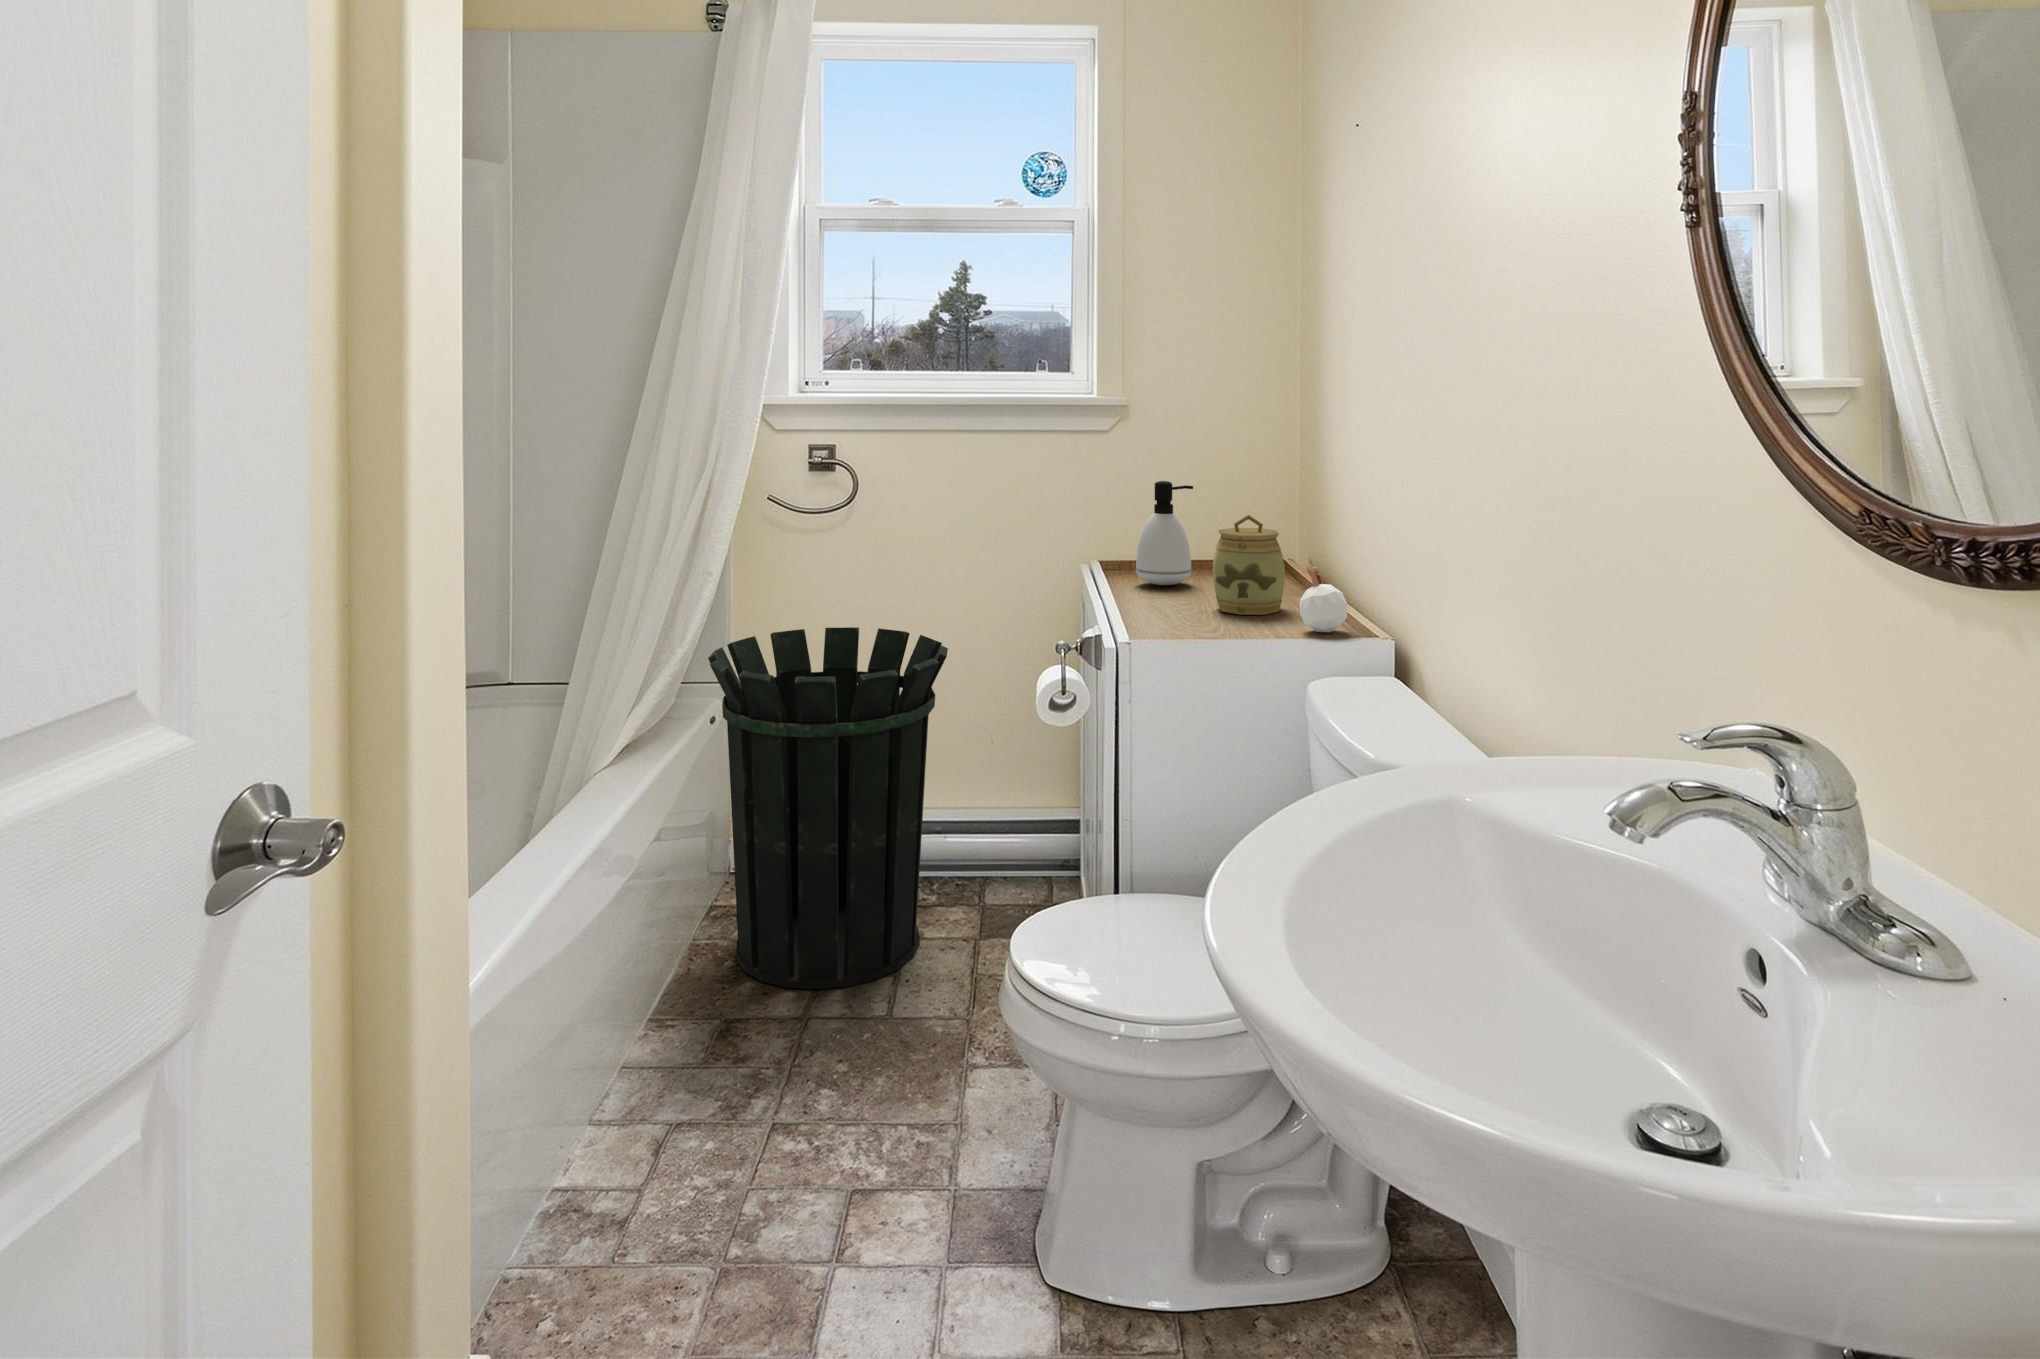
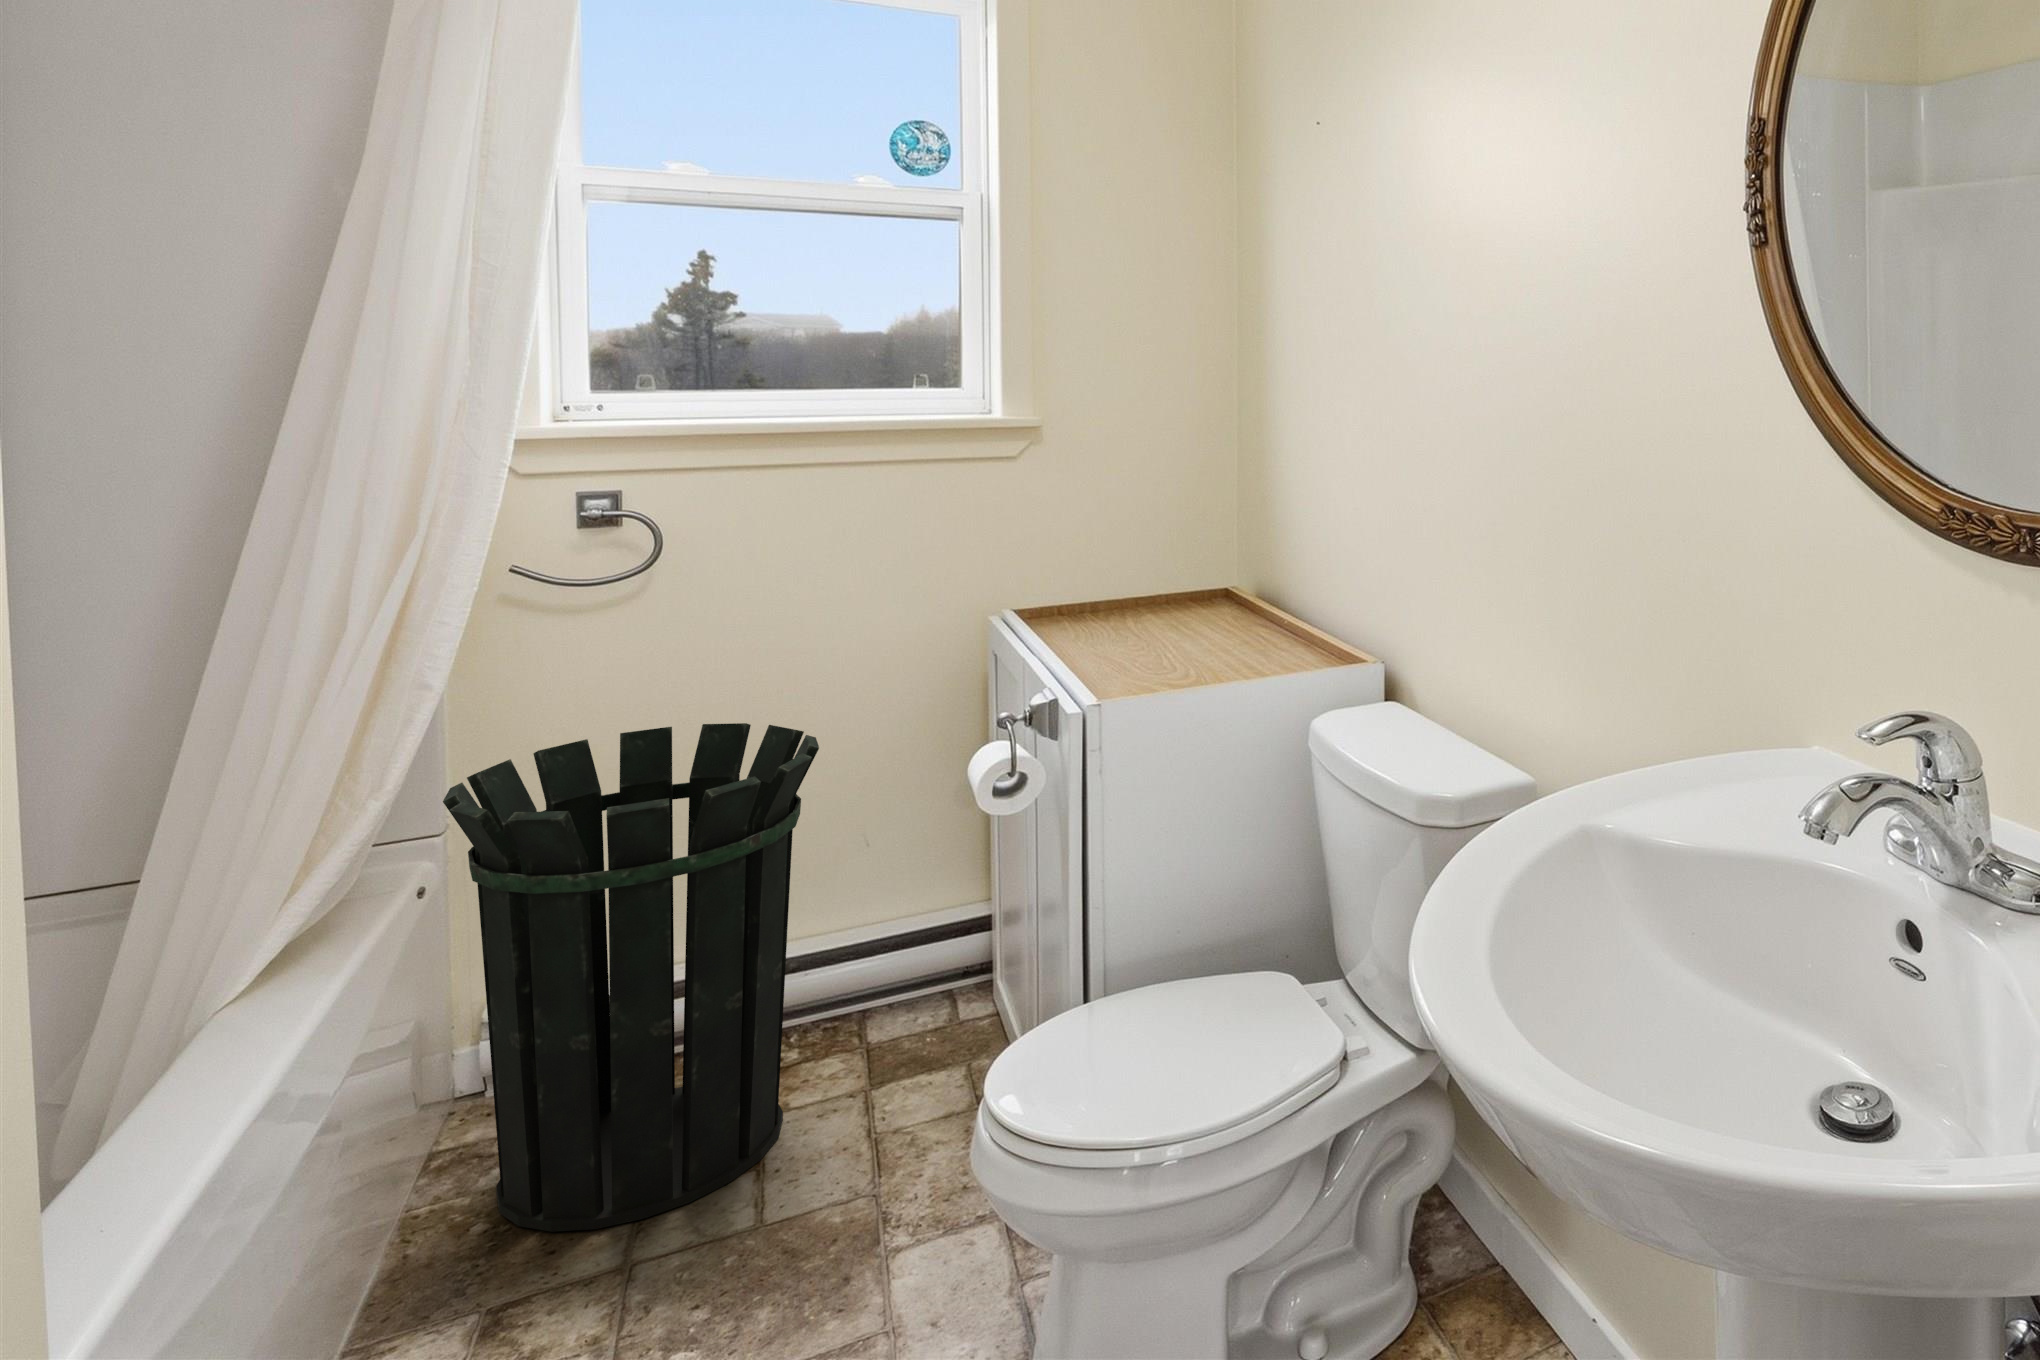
soap dispenser: present [1136,481,1193,585] -> none [1057,507,1125,628]
jar: present [1213,515,1285,615] -> none [1165,540,1249,653]
candle: present [1300,548,1347,633] -> none [1278,572,1330,662]

